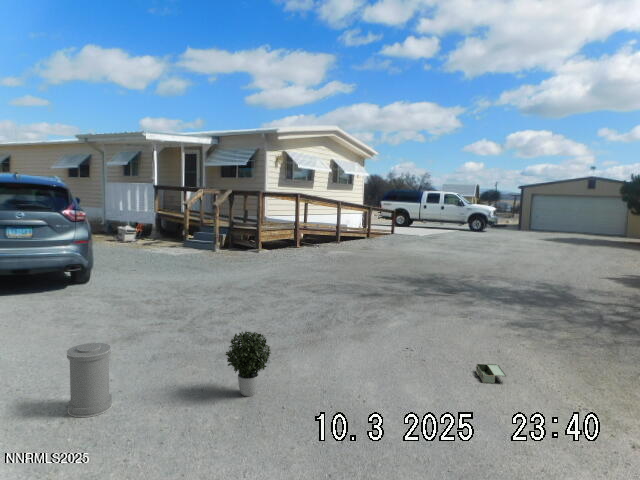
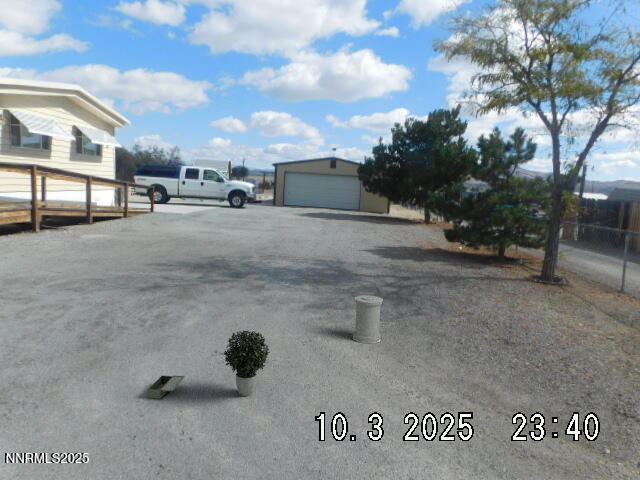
trash can: present [66,343,112,417] -> present [353,295,383,343]
toolbox: present [476,364,506,383] -> present [148,375,184,399]

